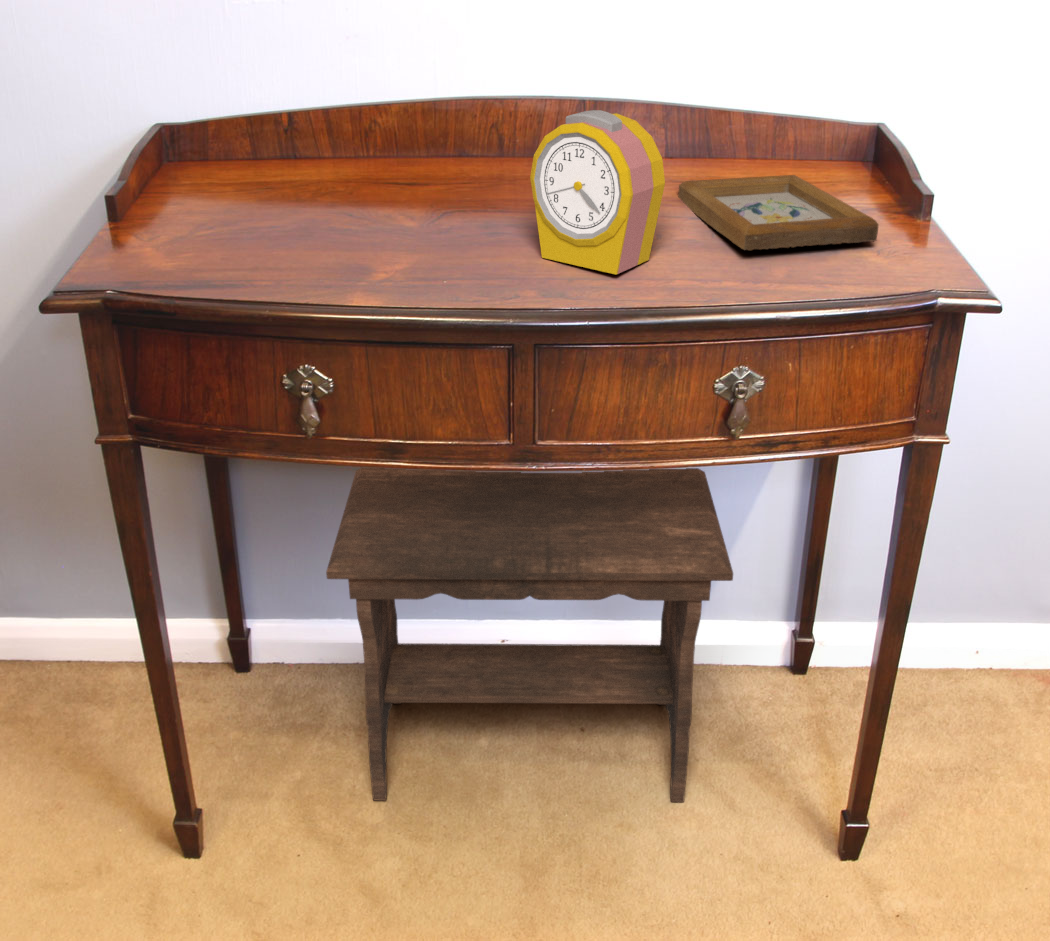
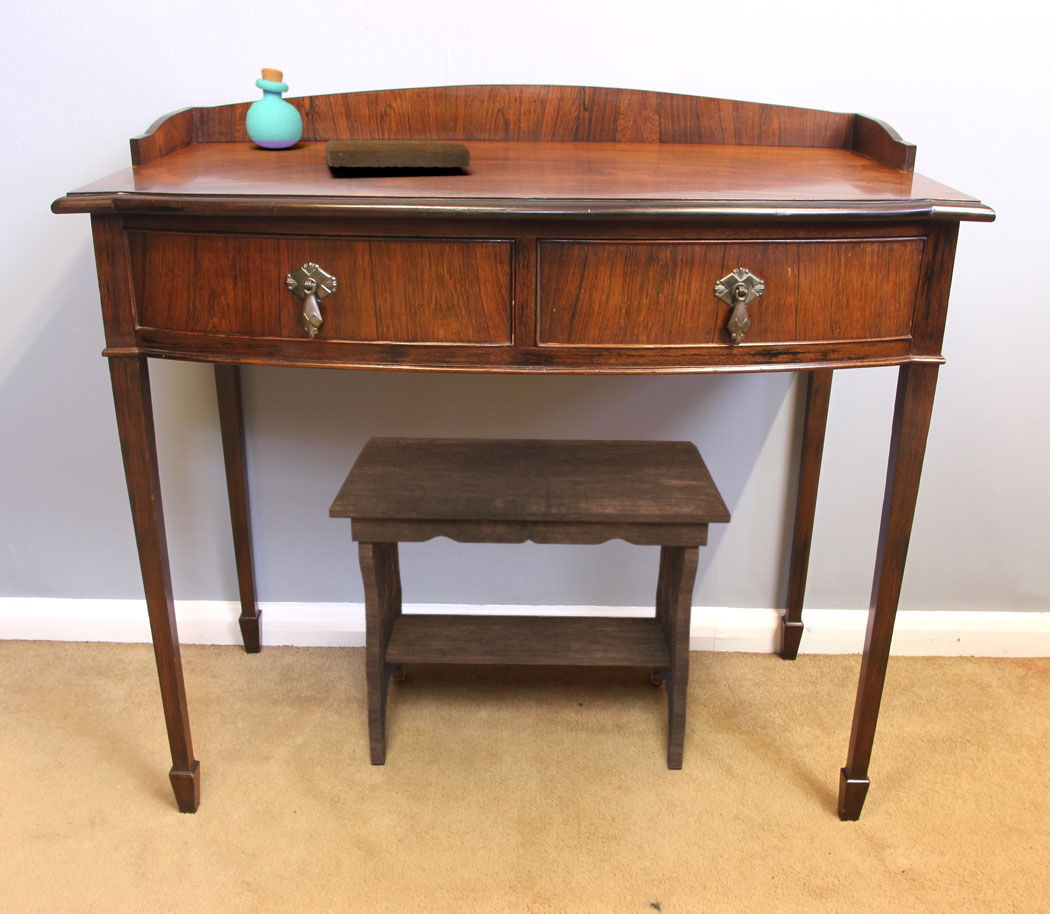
perfume bottle: none [219,94,280,179] -> present [246,68,303,148]
alarm clock: present [530,110,665,274] -> none [534,25,664,182]
picture frame: present [678,175,878,250] -> present [325,140,470,167]

